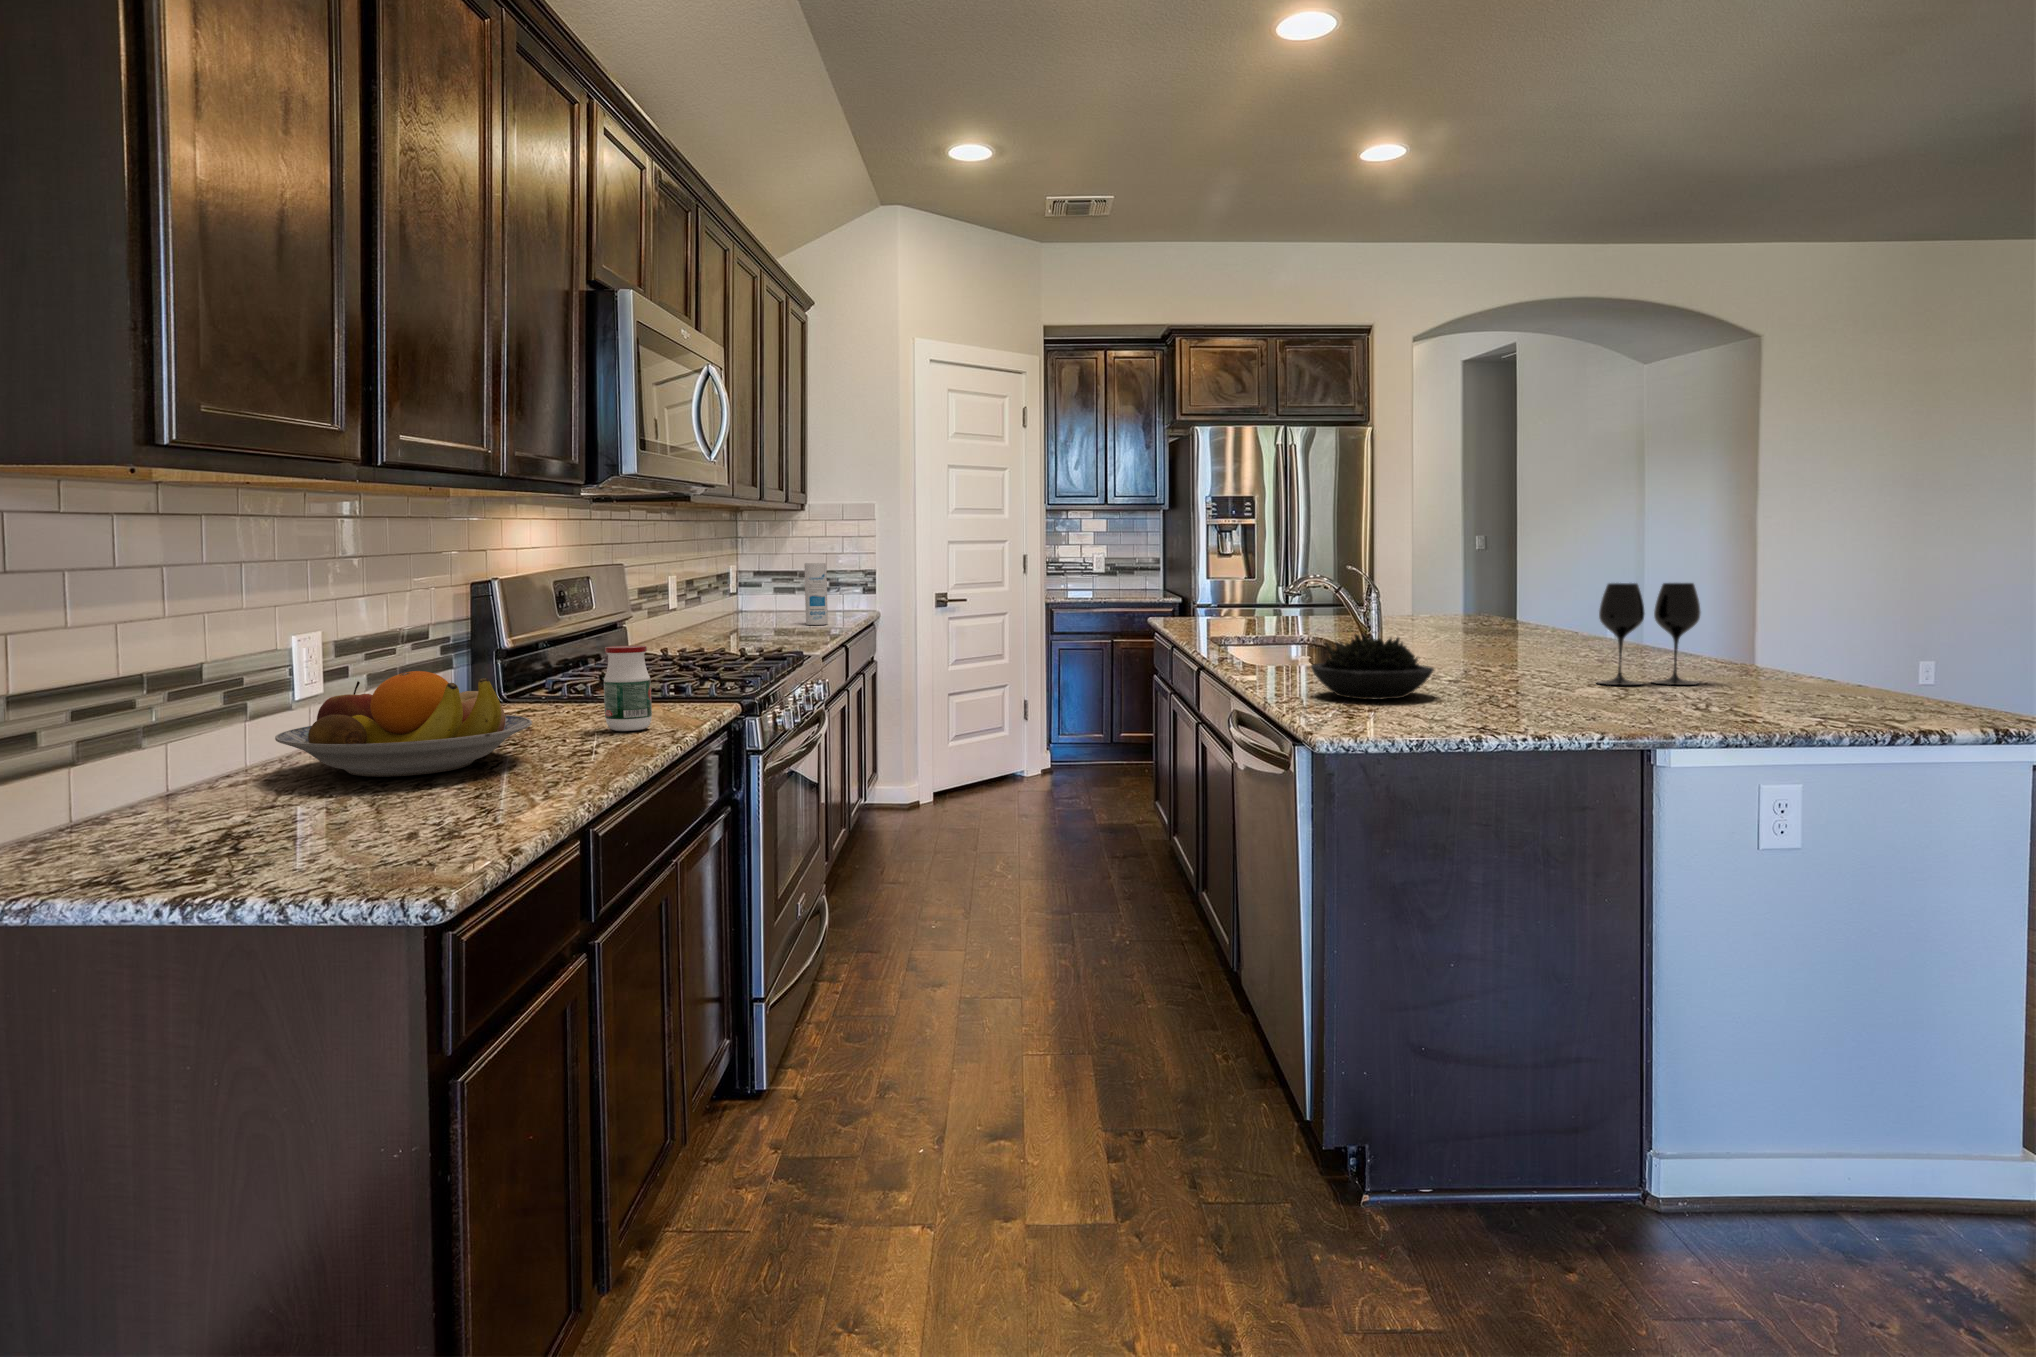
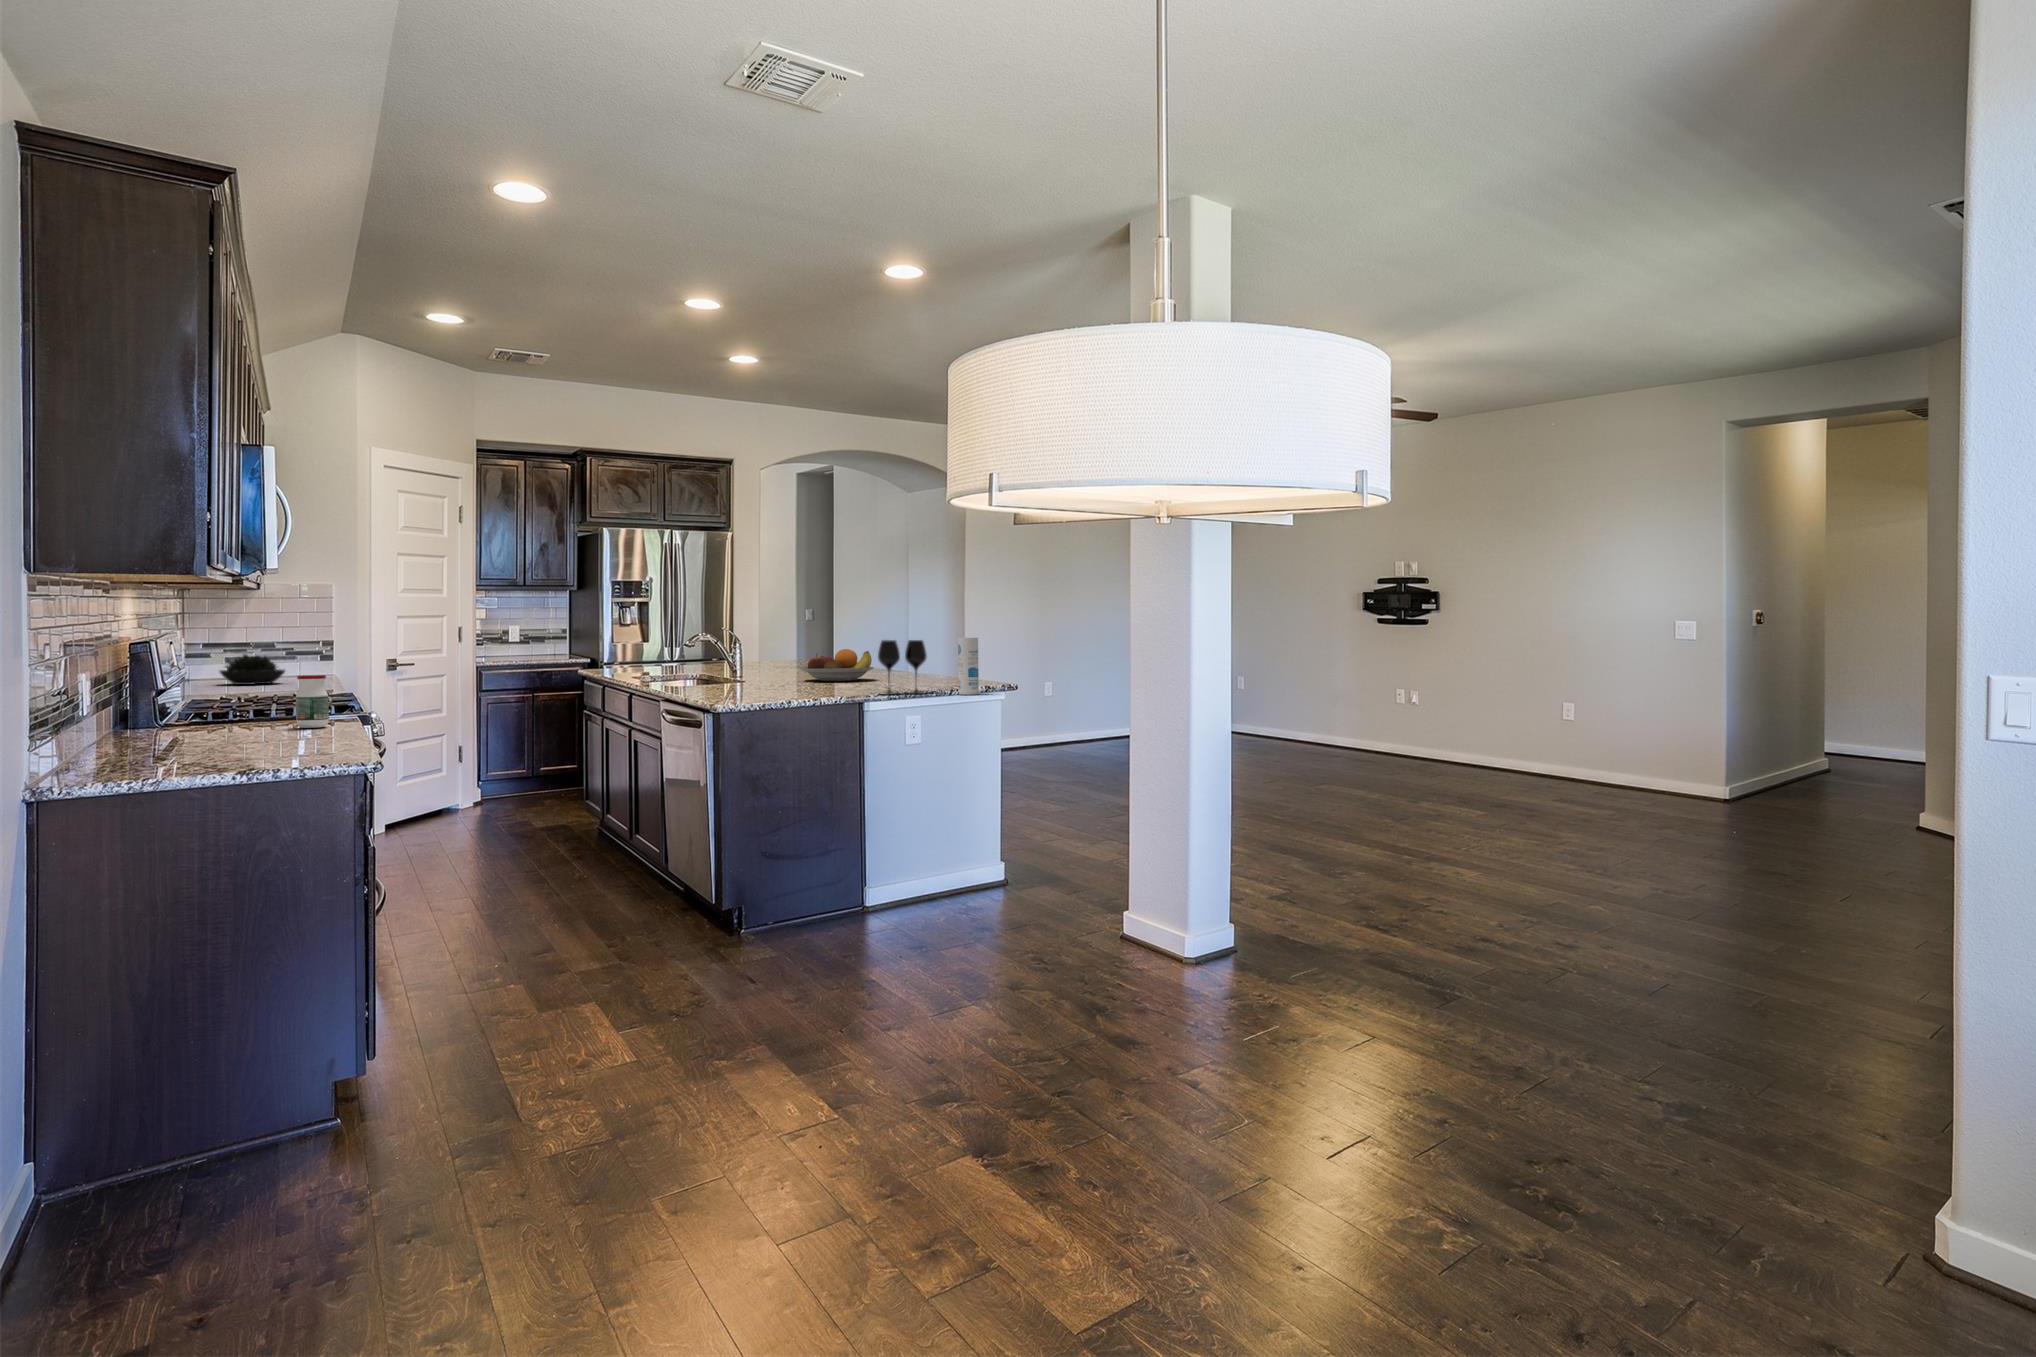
canister: present [804,563,828,625] -> present [958,638,979,695]
succulent plant: present [1311,634,1434,700] -> present [220,654,285,685]
fruit bowl: present [275,671,532,777] -> present [800,649,874,681]

